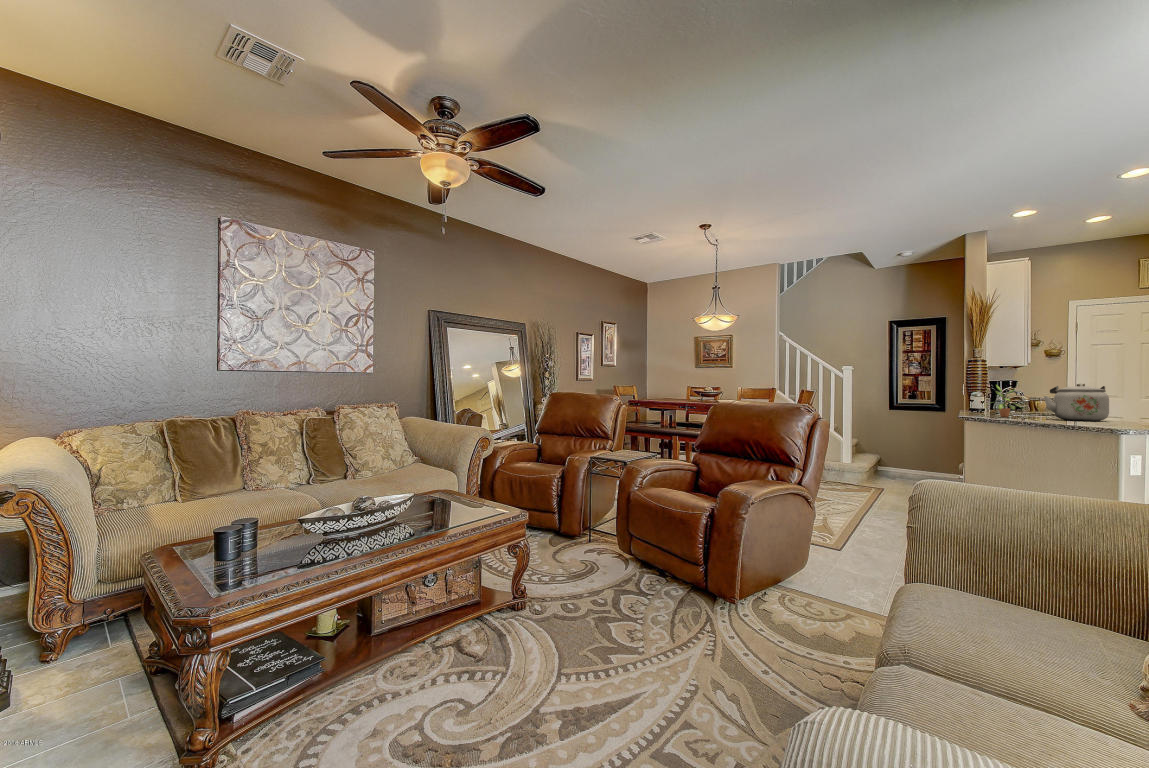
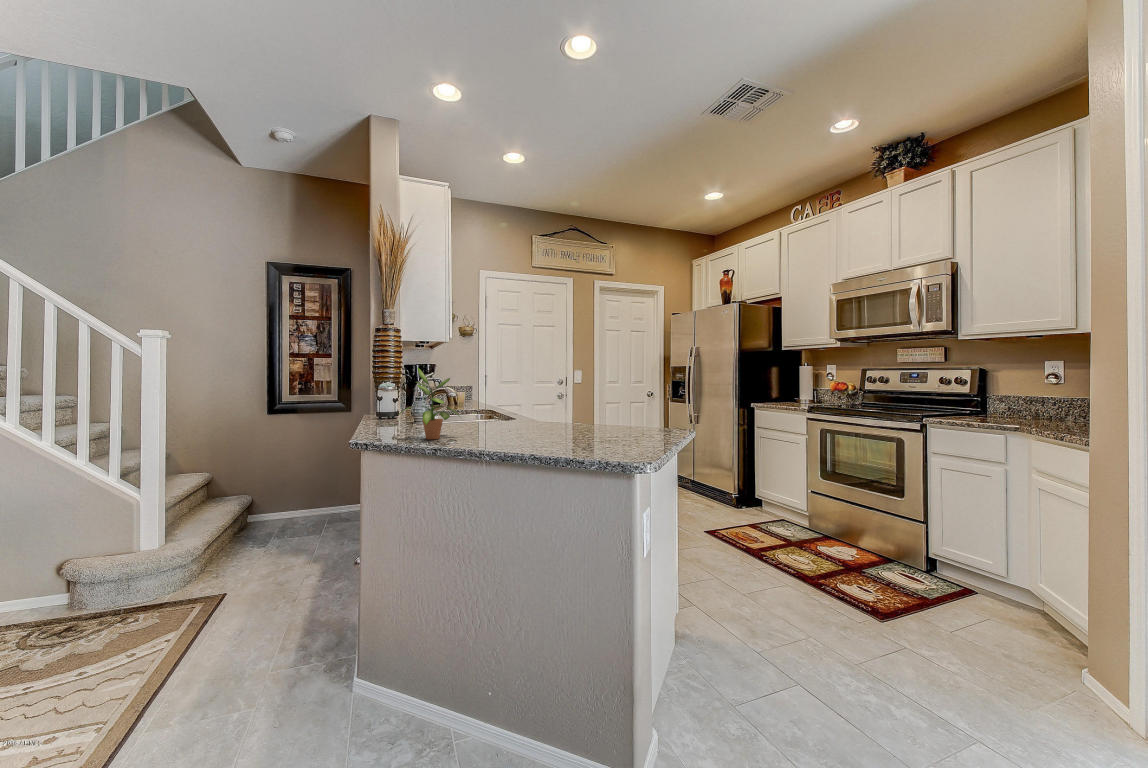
kettle: present [1044,384,1109,421] -> none [503,365,594,443]

